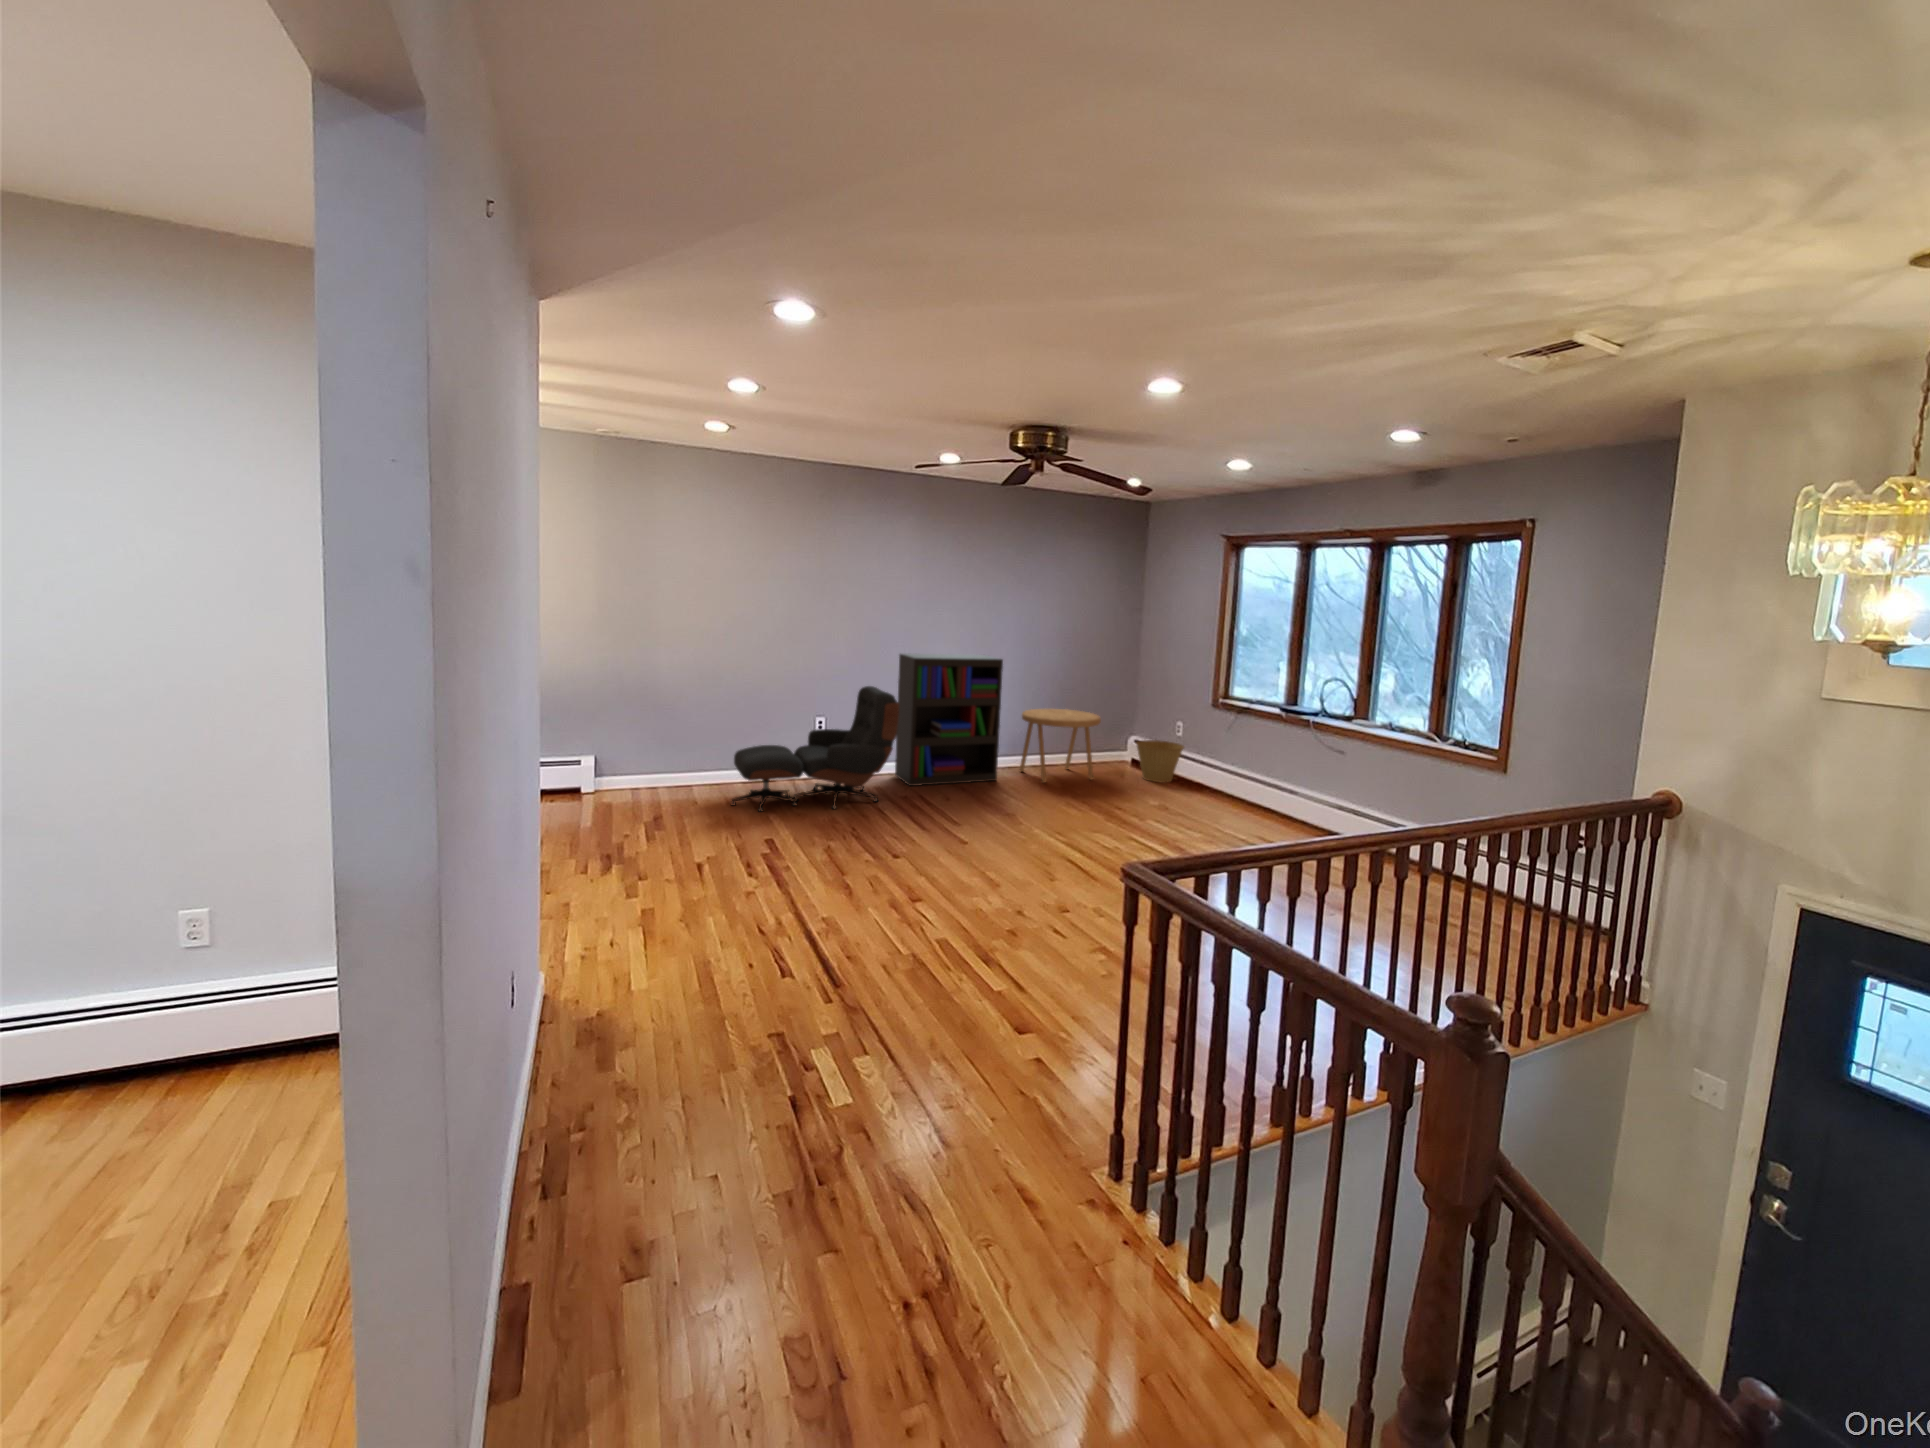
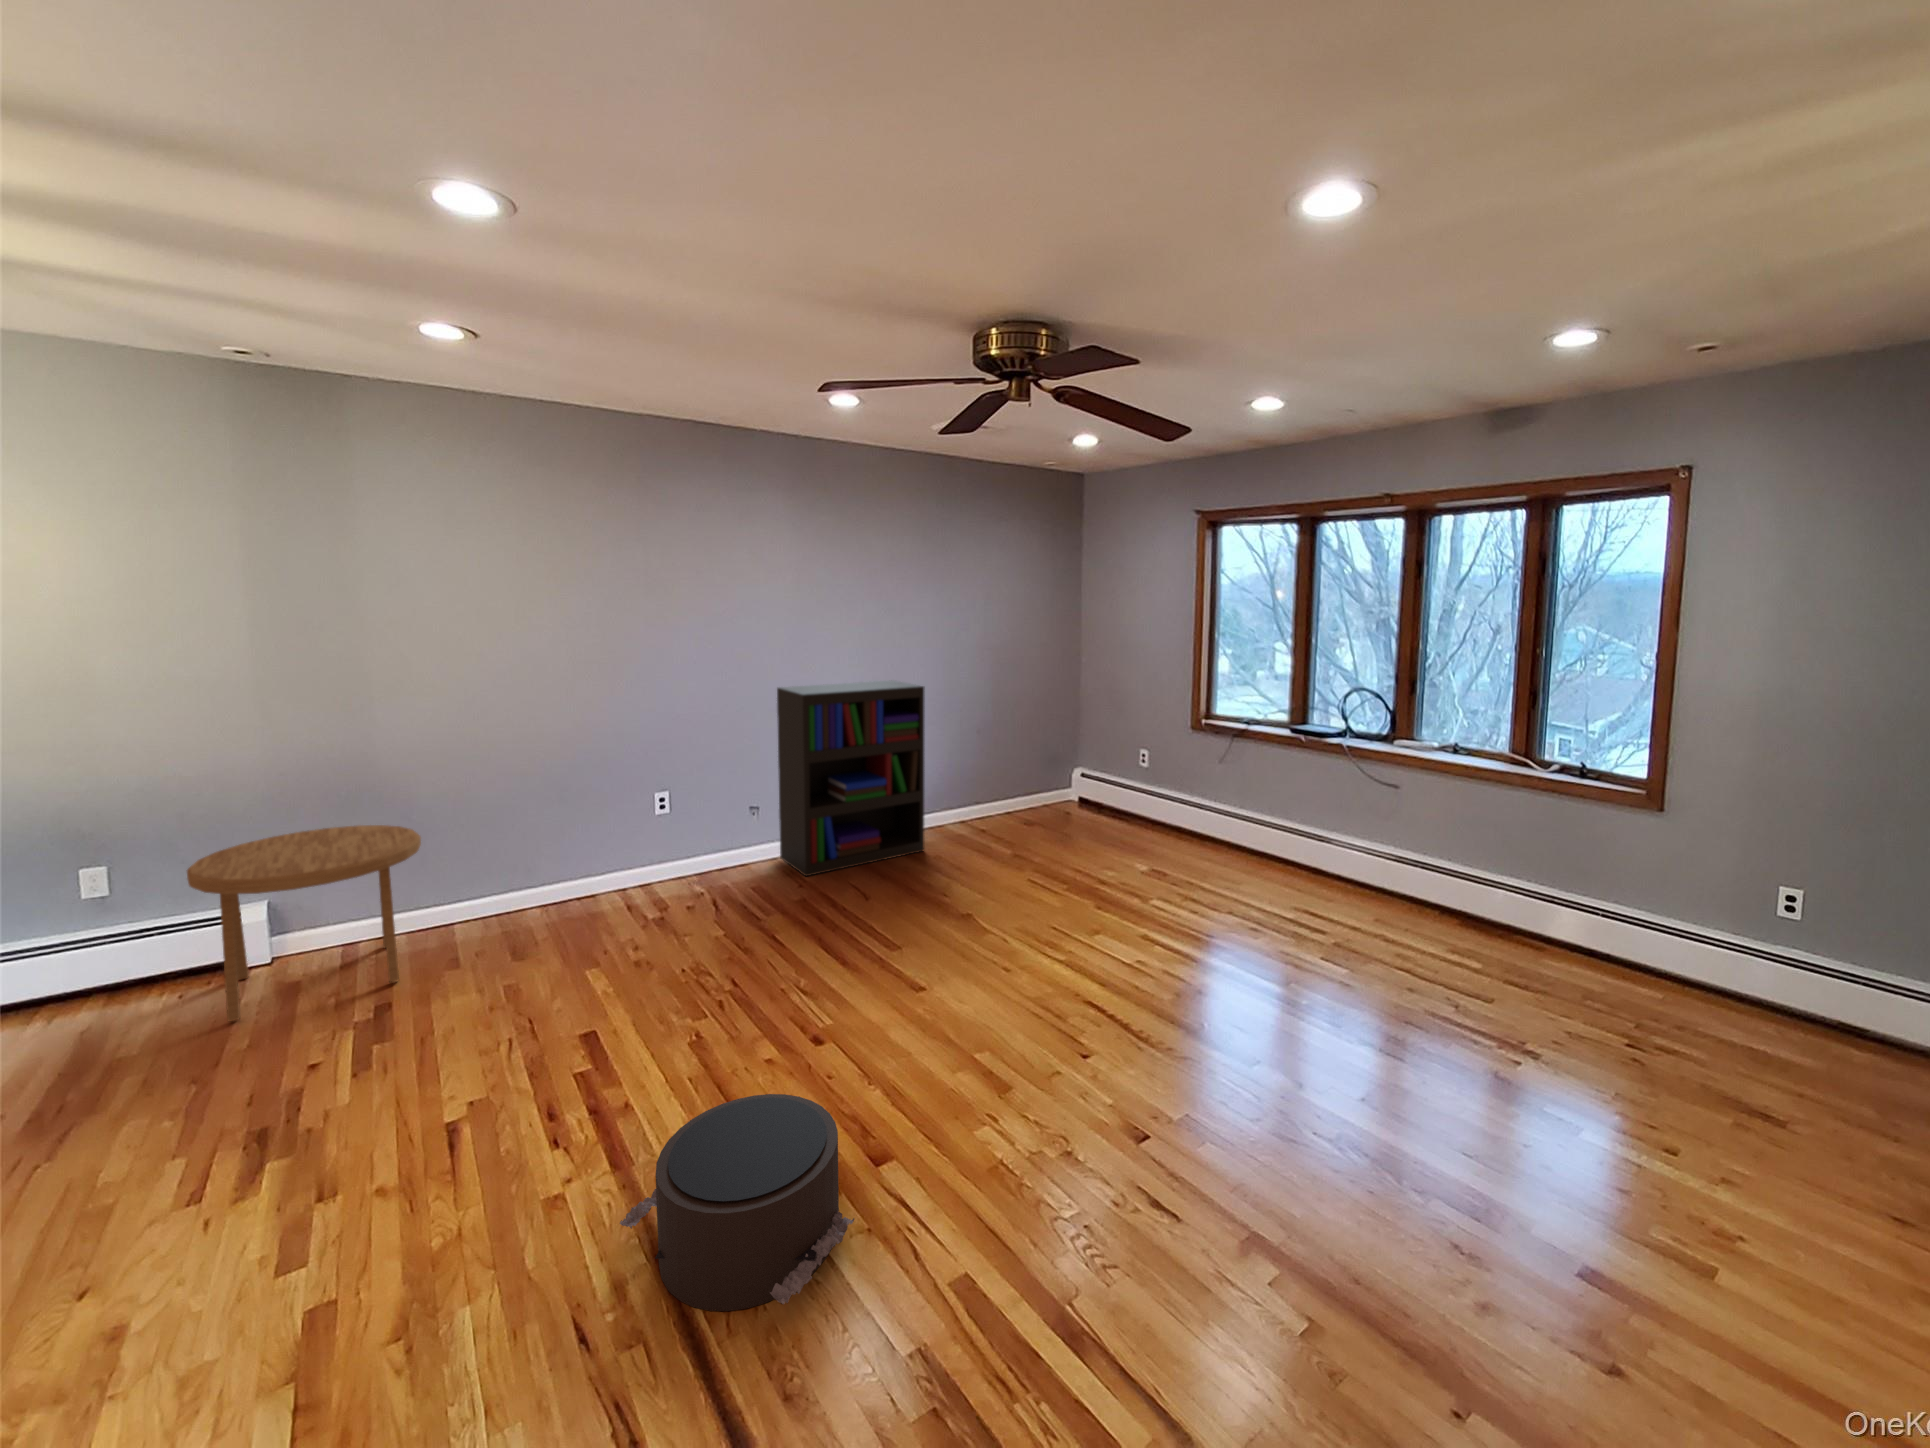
lounge chair: present [731,686,899,812] -> none [521,741,790,964]
side table: present [1020,709,1101,783] -> present [187,825,421,1021]
basket: present [1136,740,1184,782] -> none [1093,773,1155,828]
pouf: none [781,852,893,932] -> present [620,1094,854,1311]

